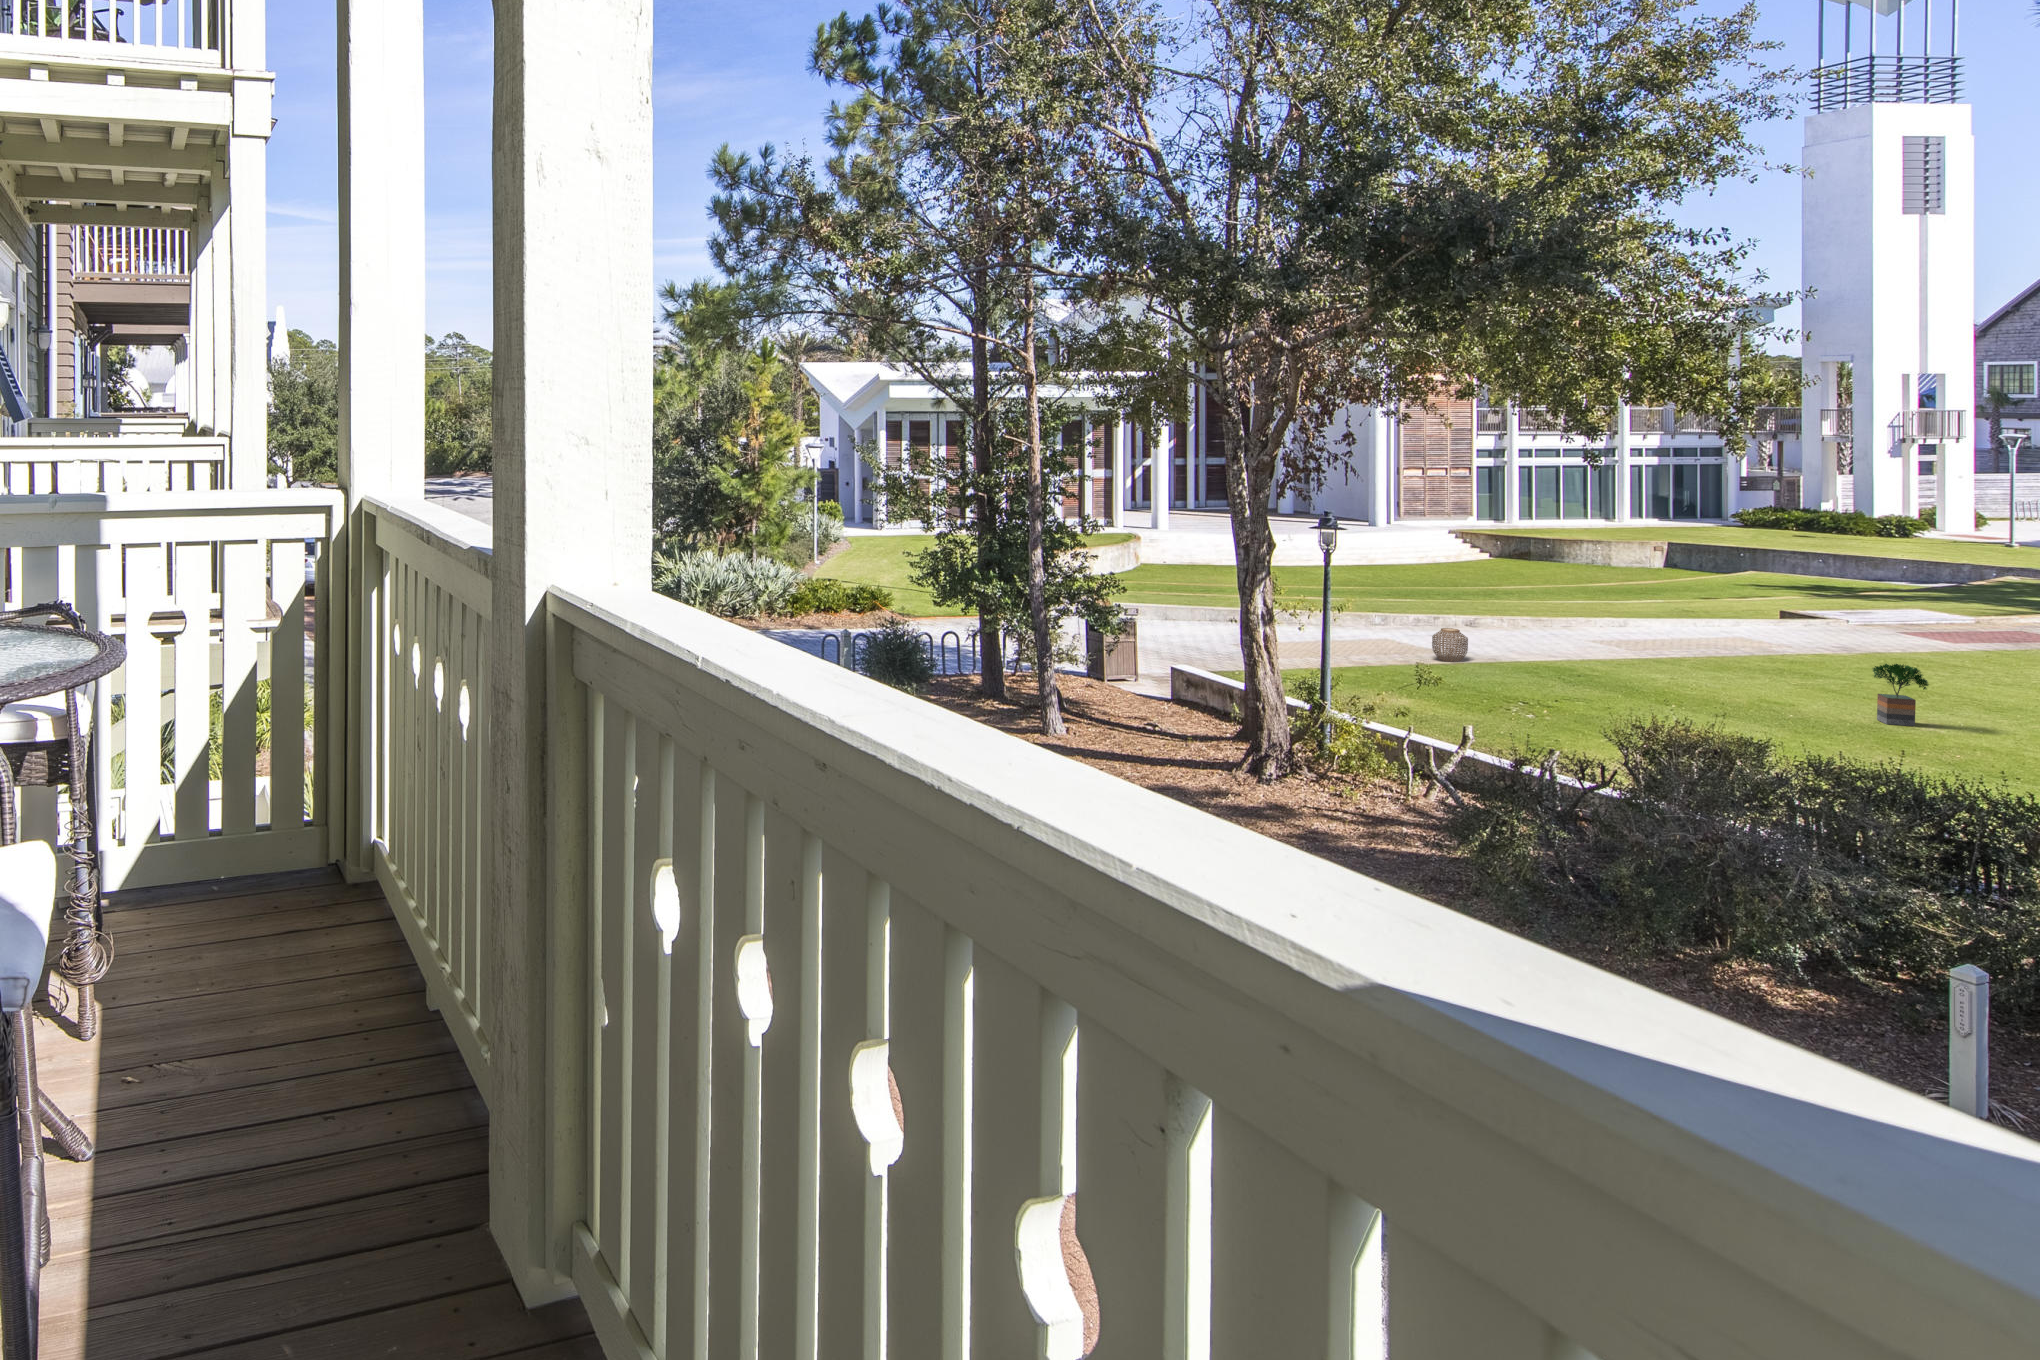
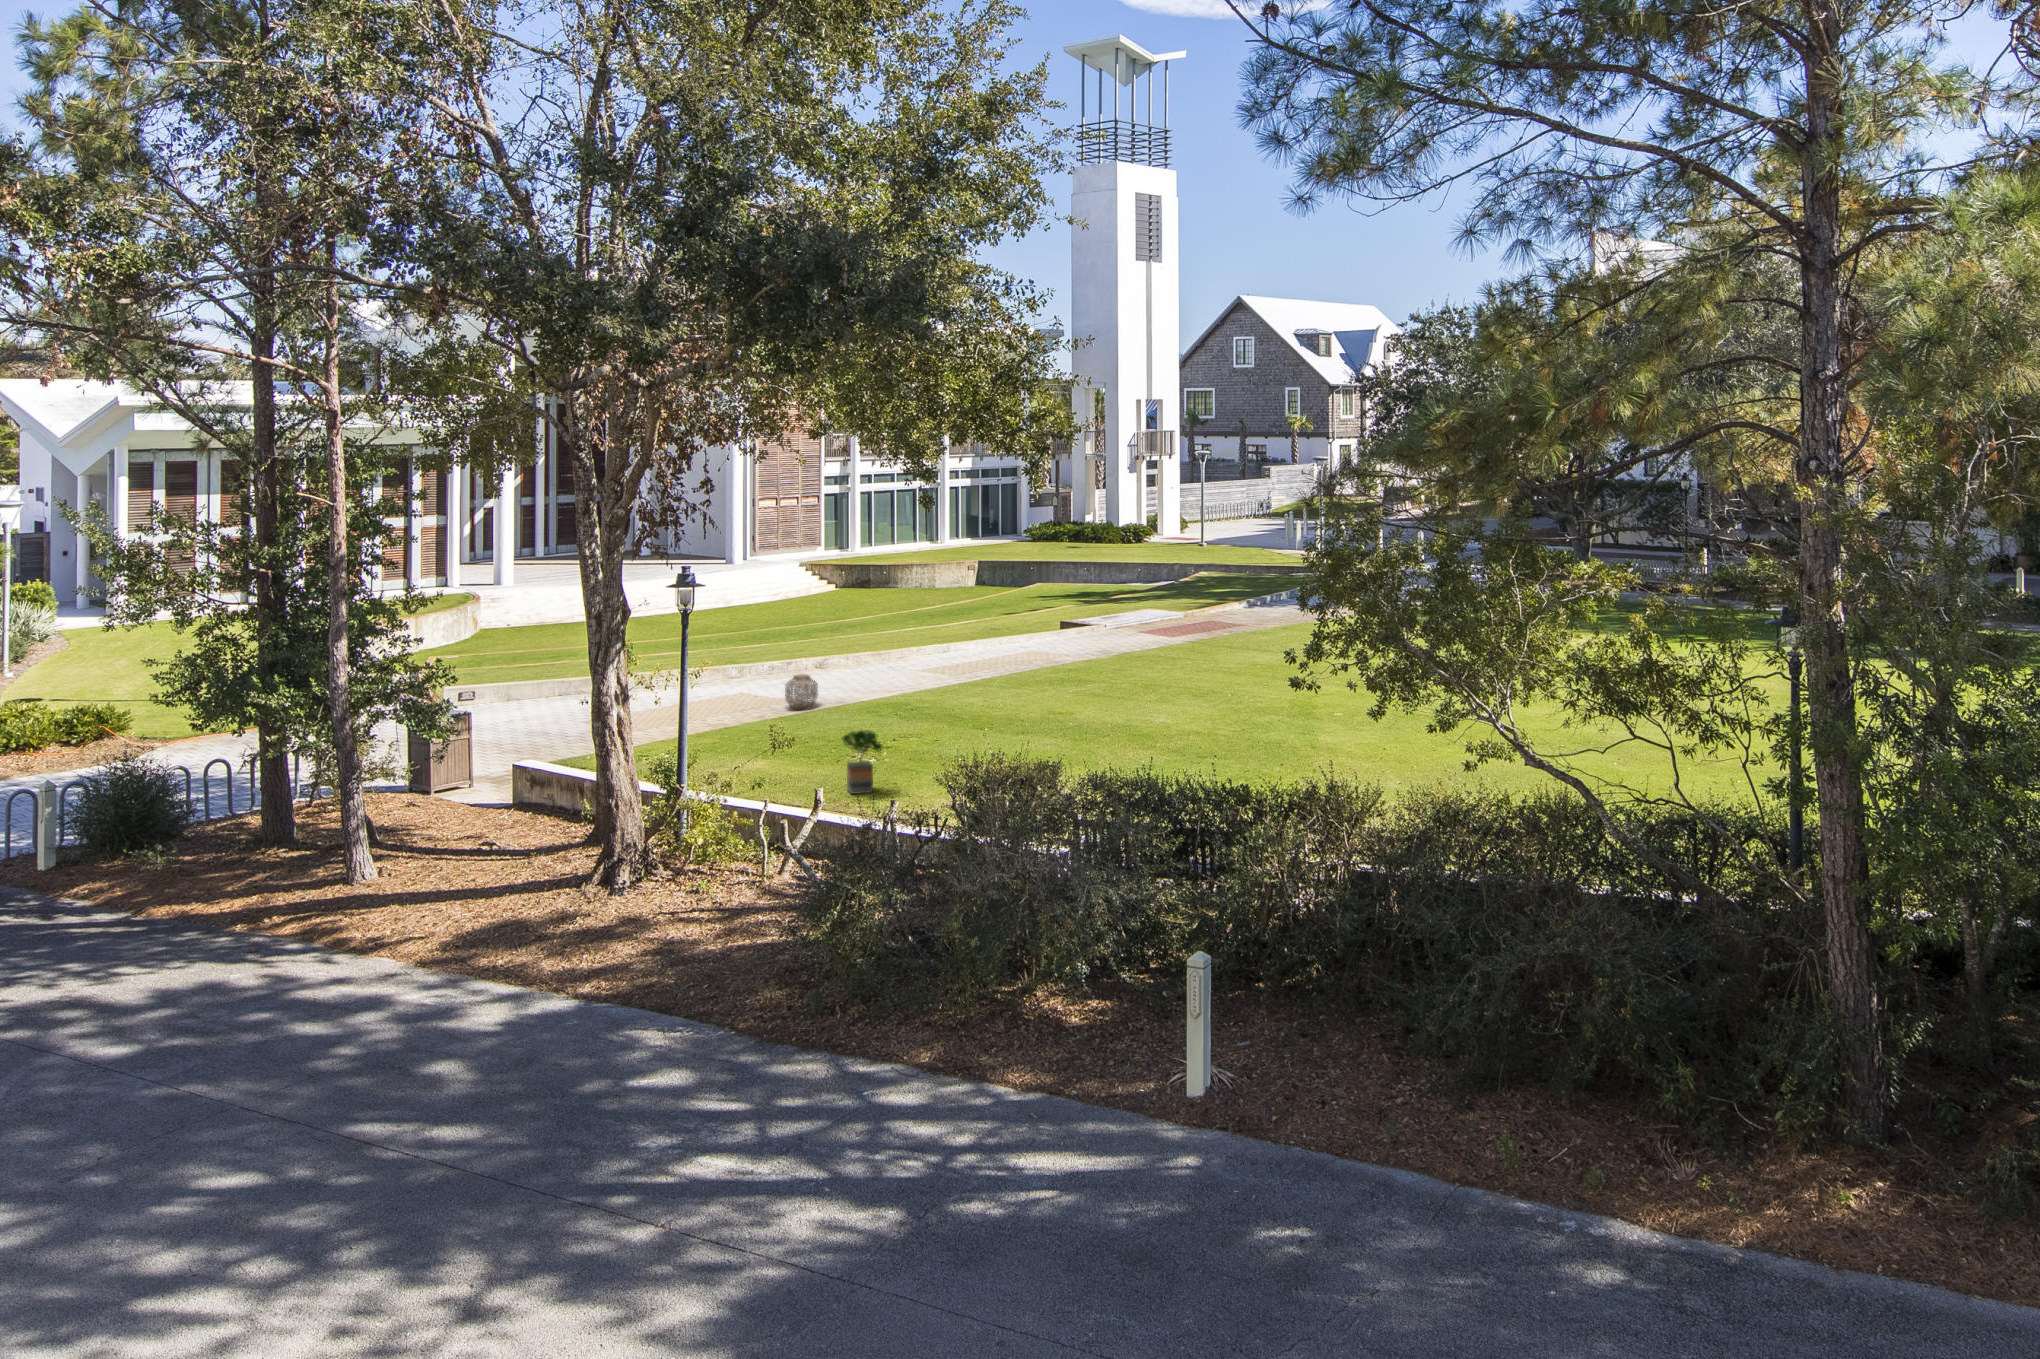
potted tree: present [1872,664,1929,726] -> present [842,730,882,794]

